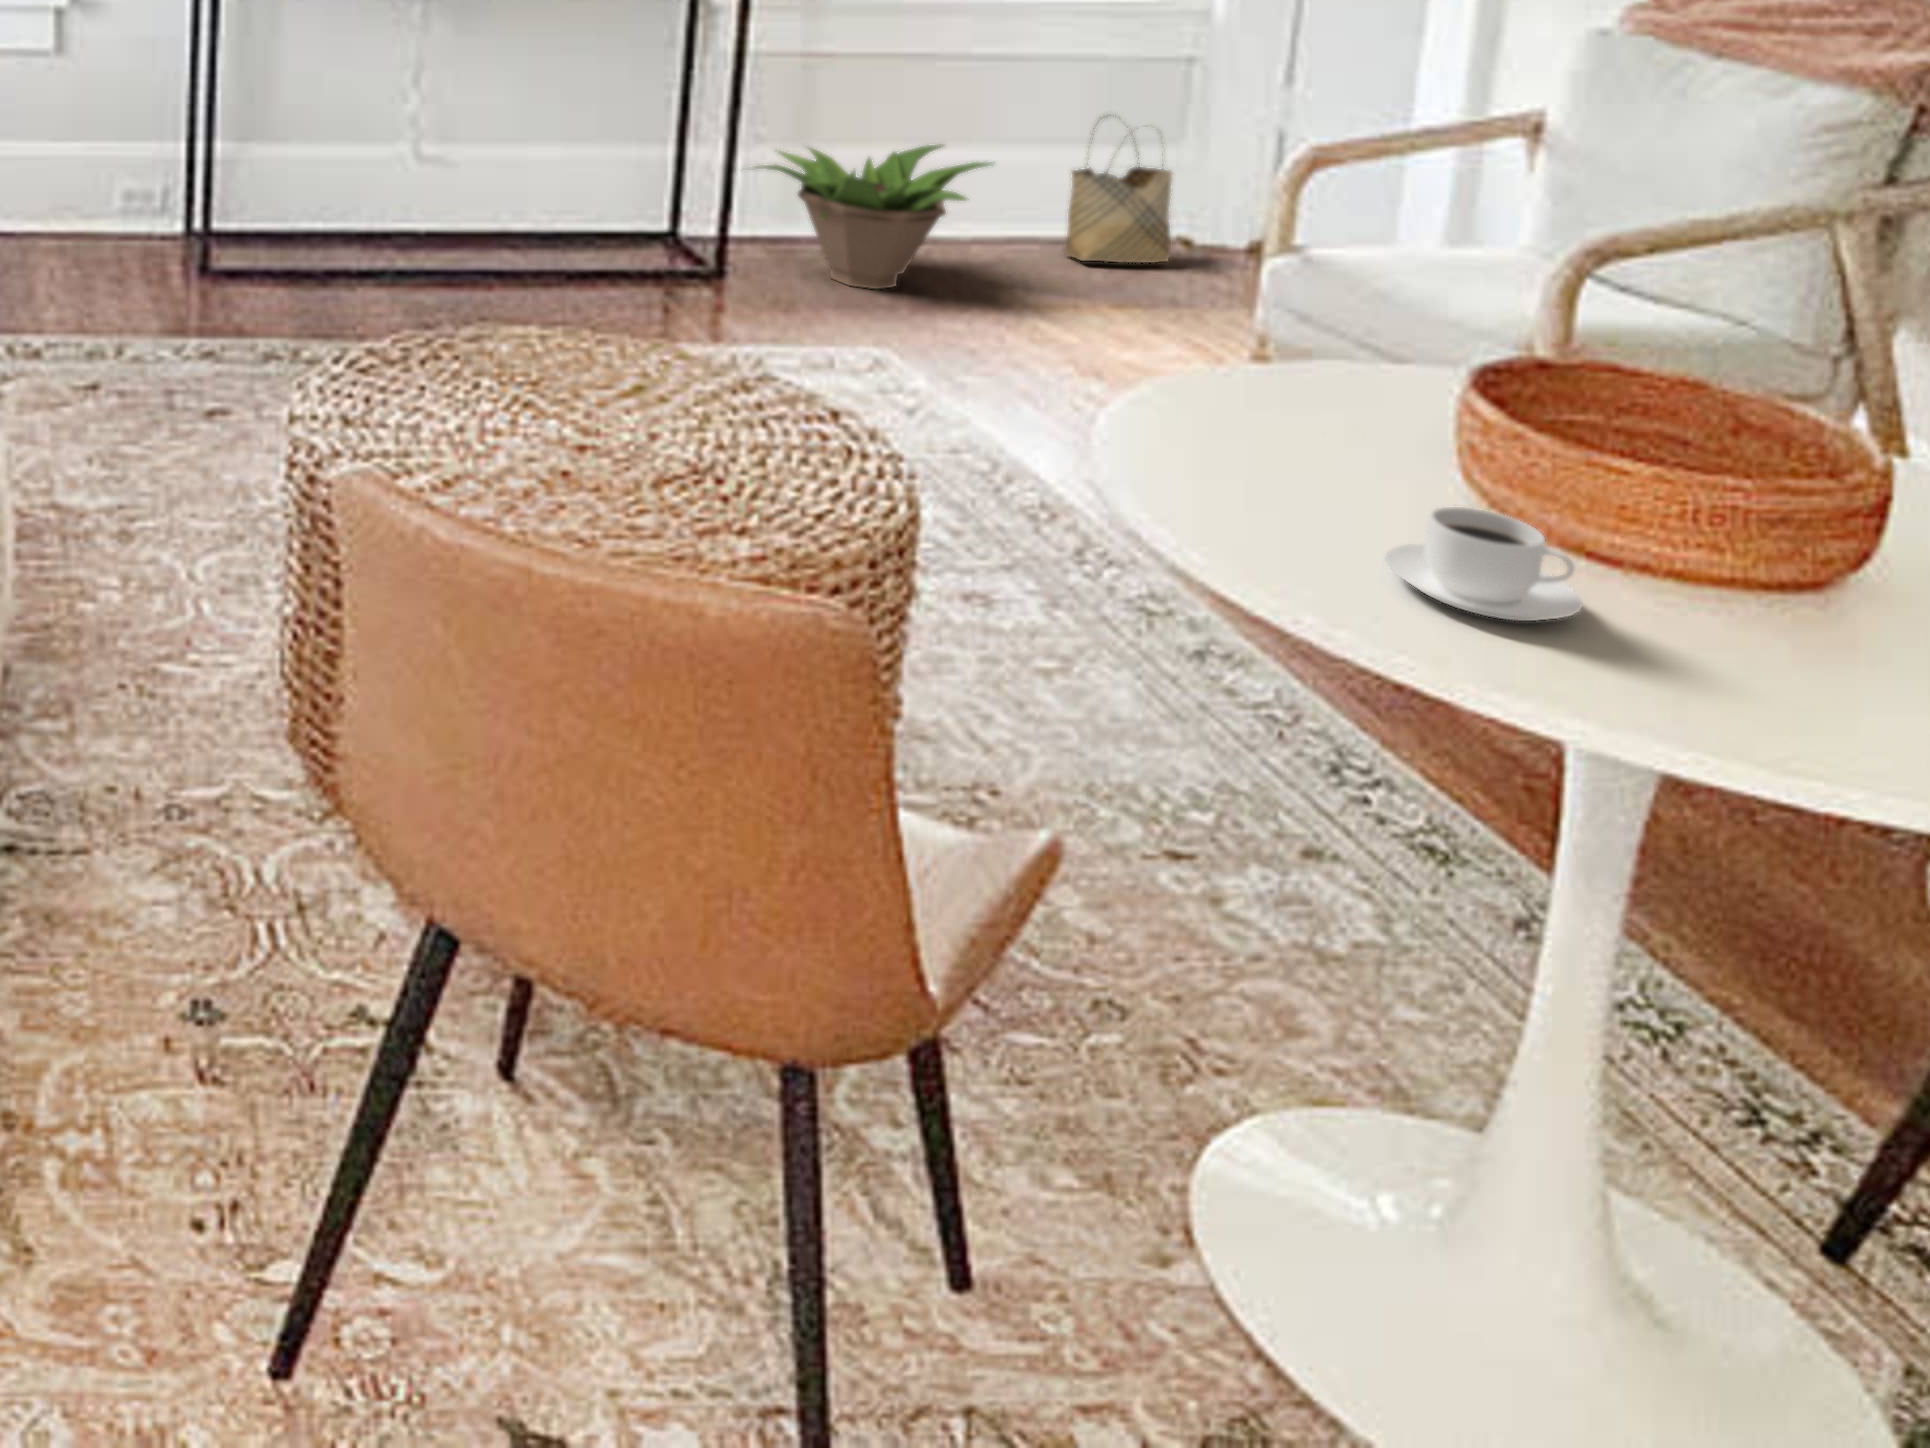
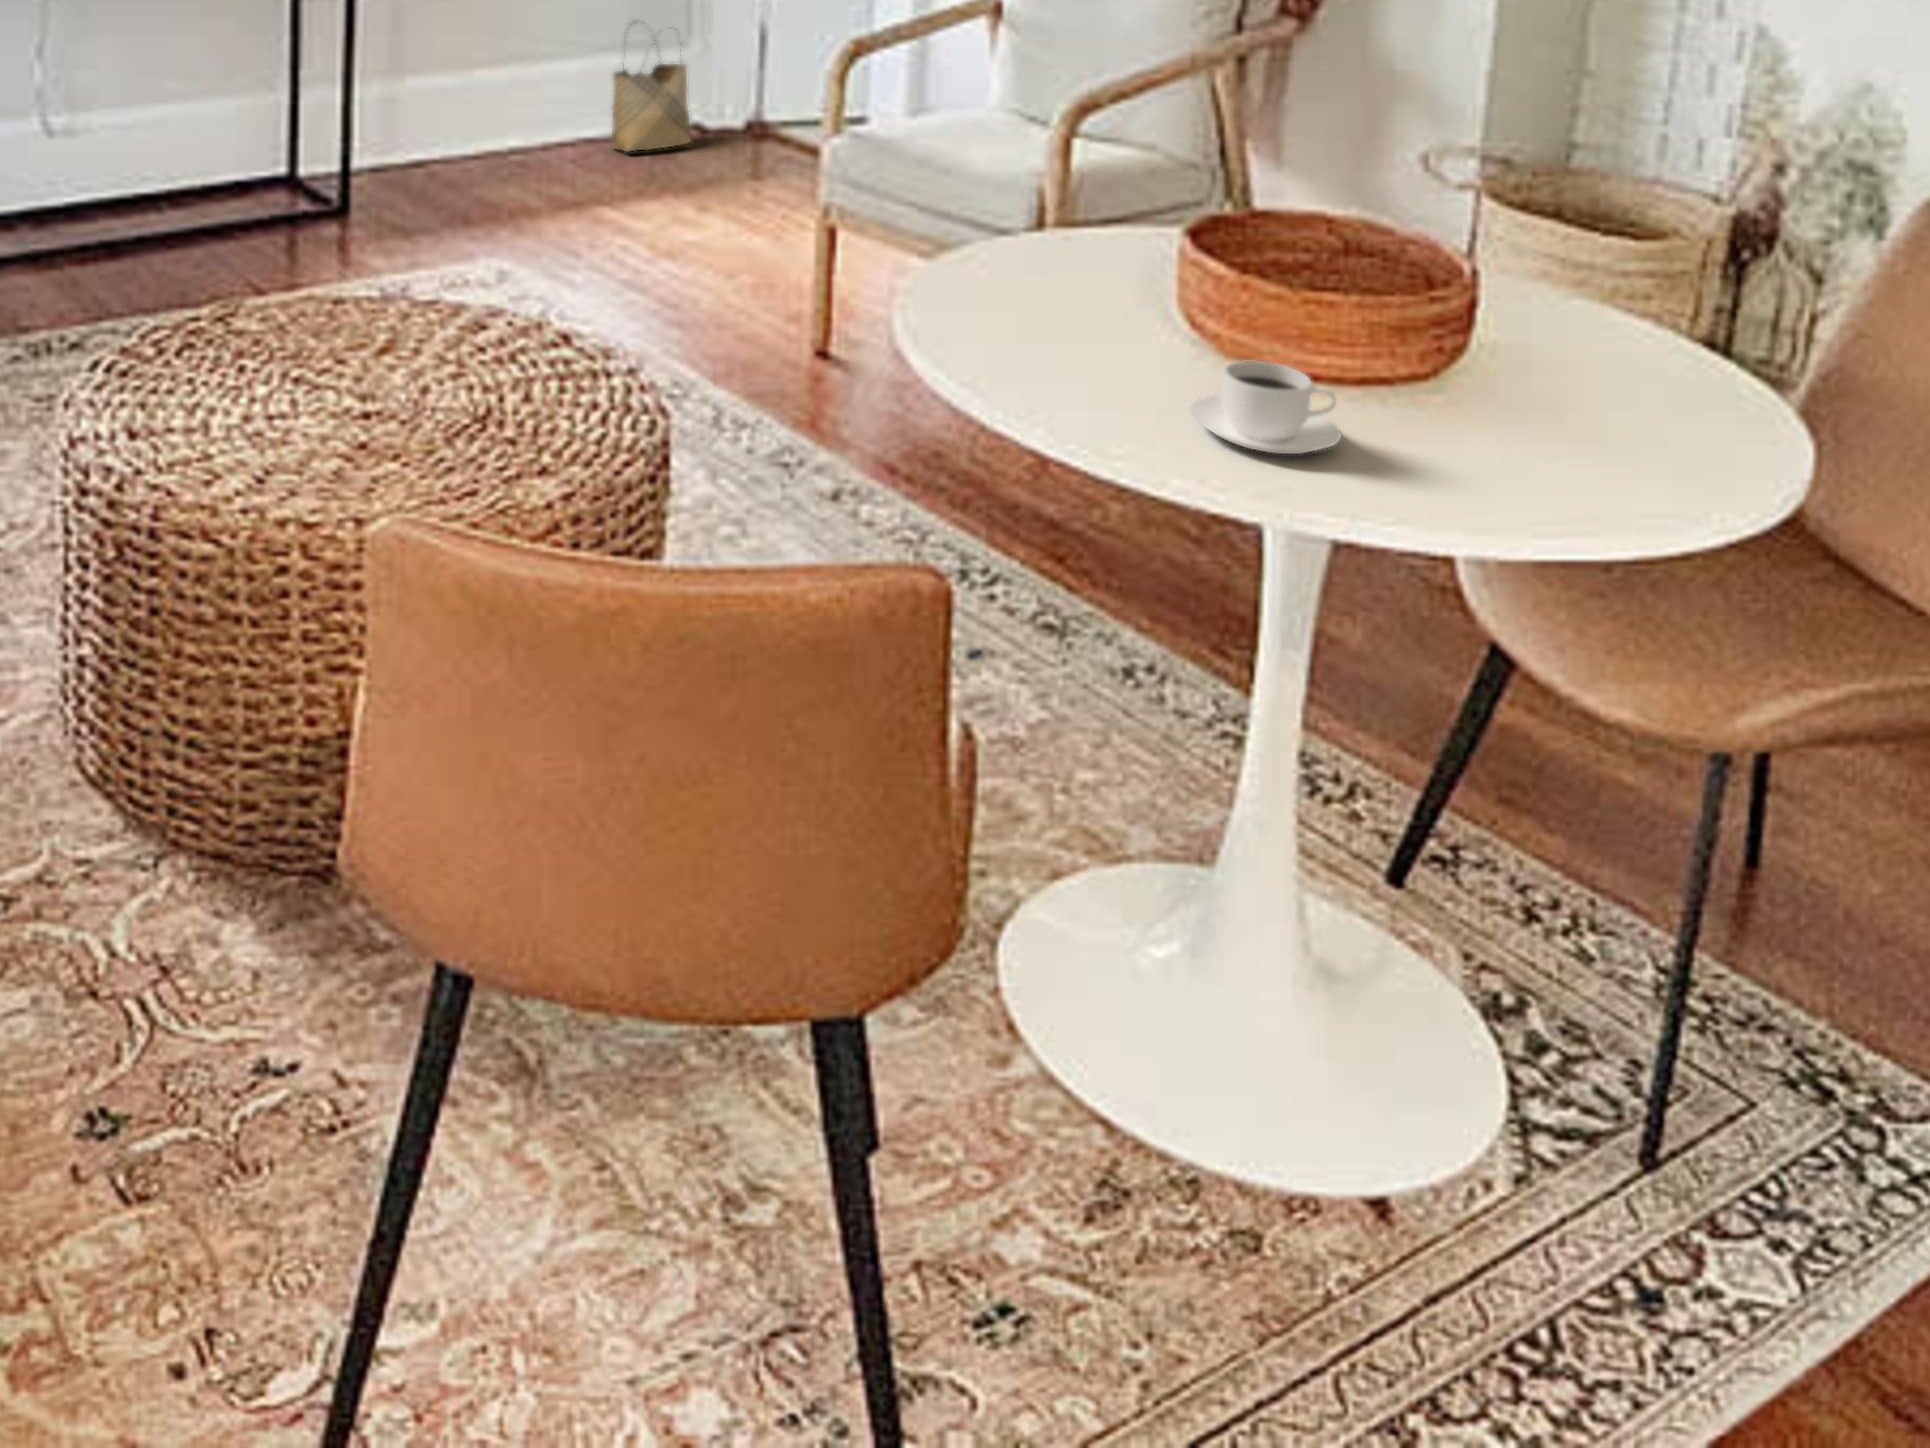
decorative plant: present [757,145,991,289] -> none [351,61,563,202]

